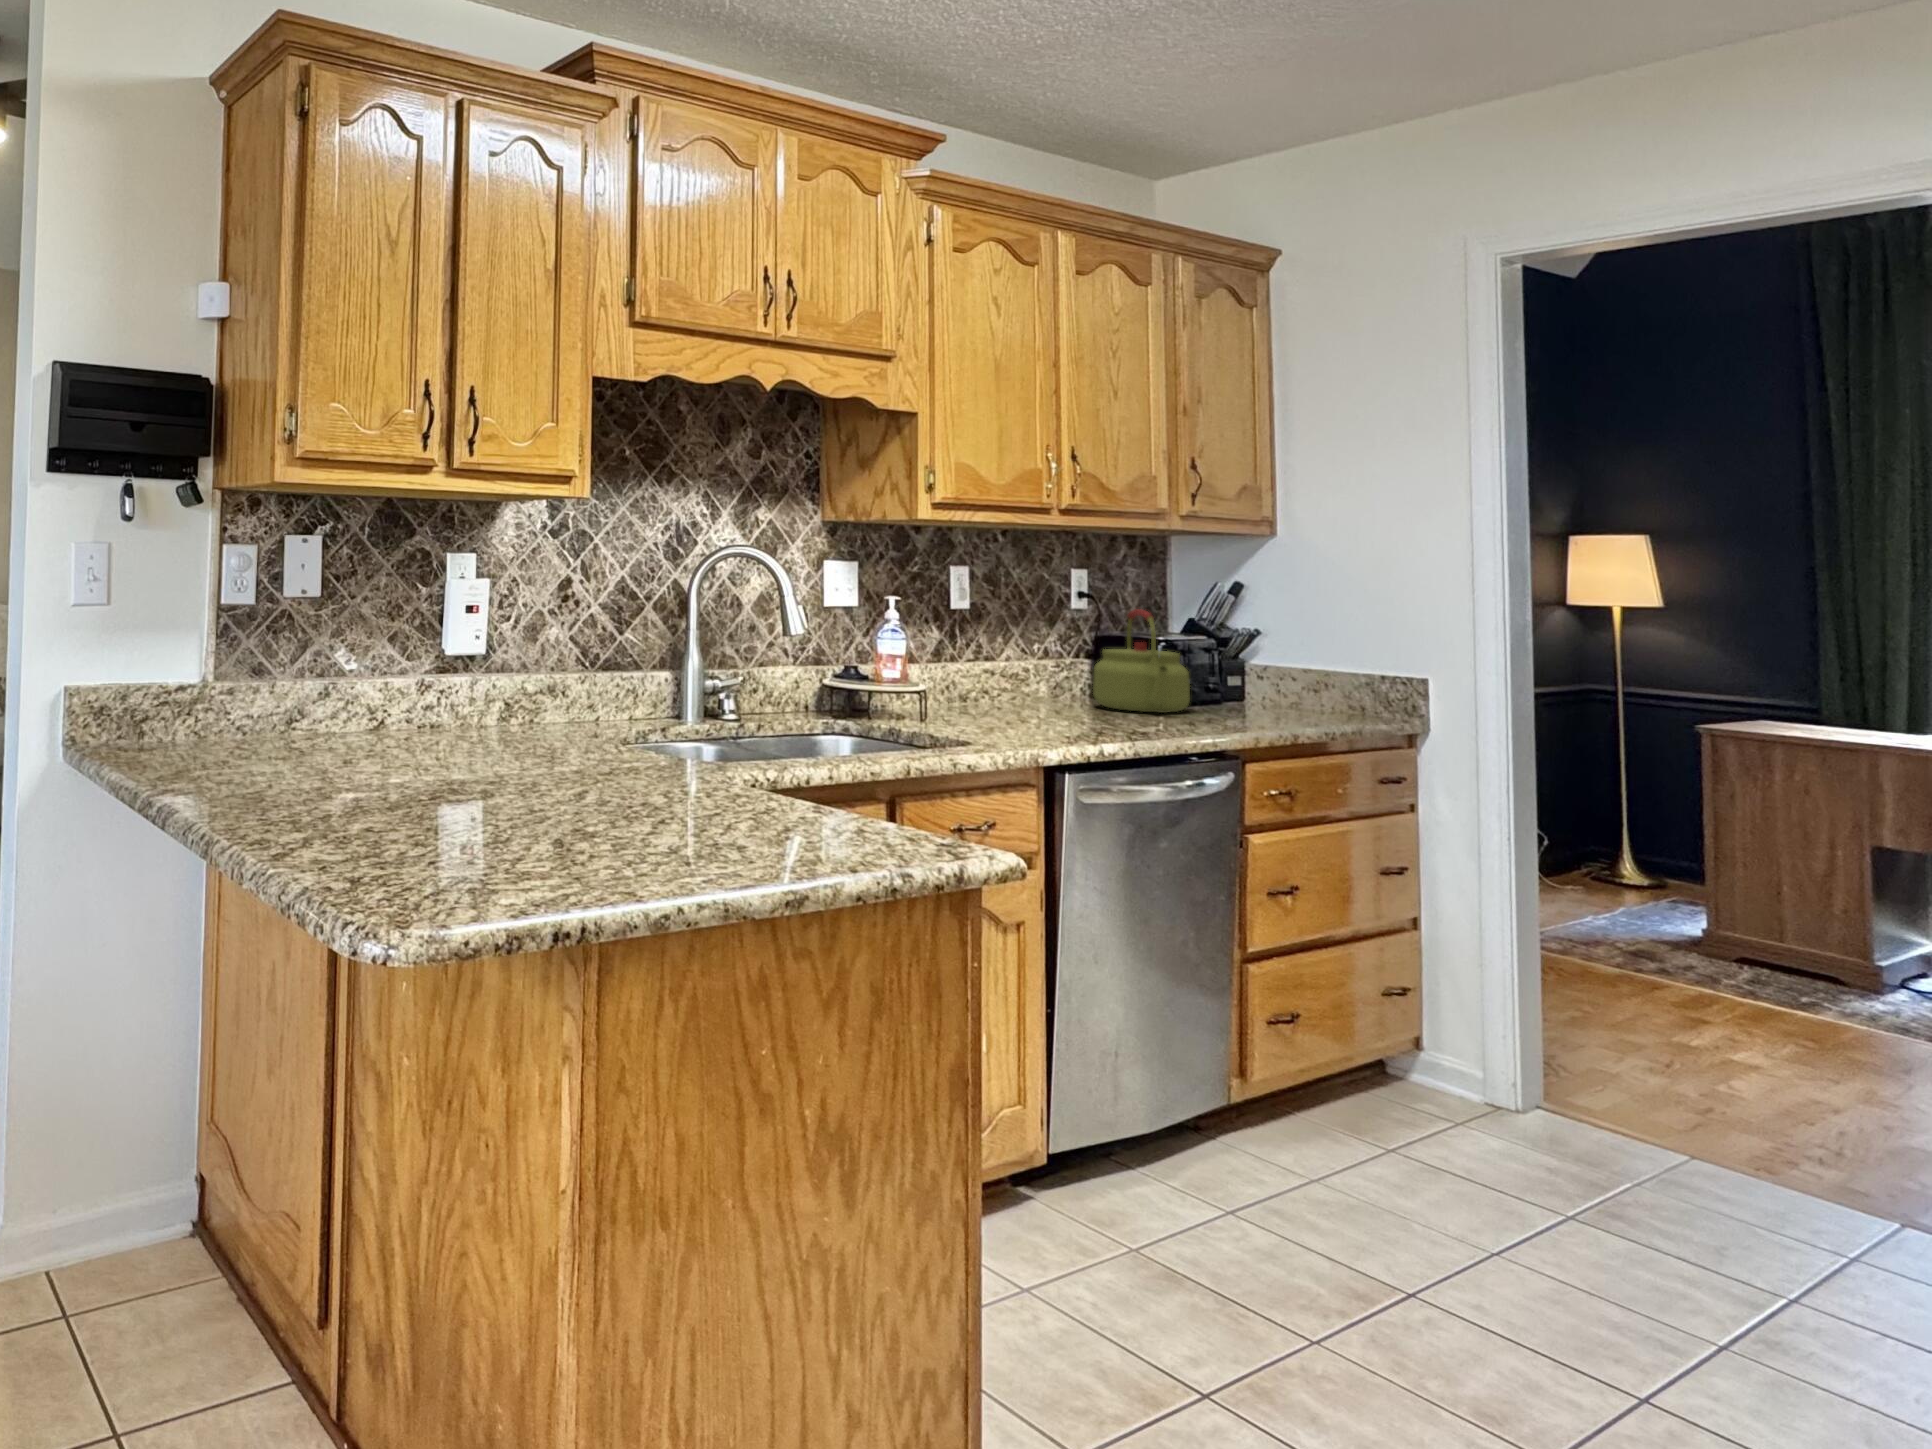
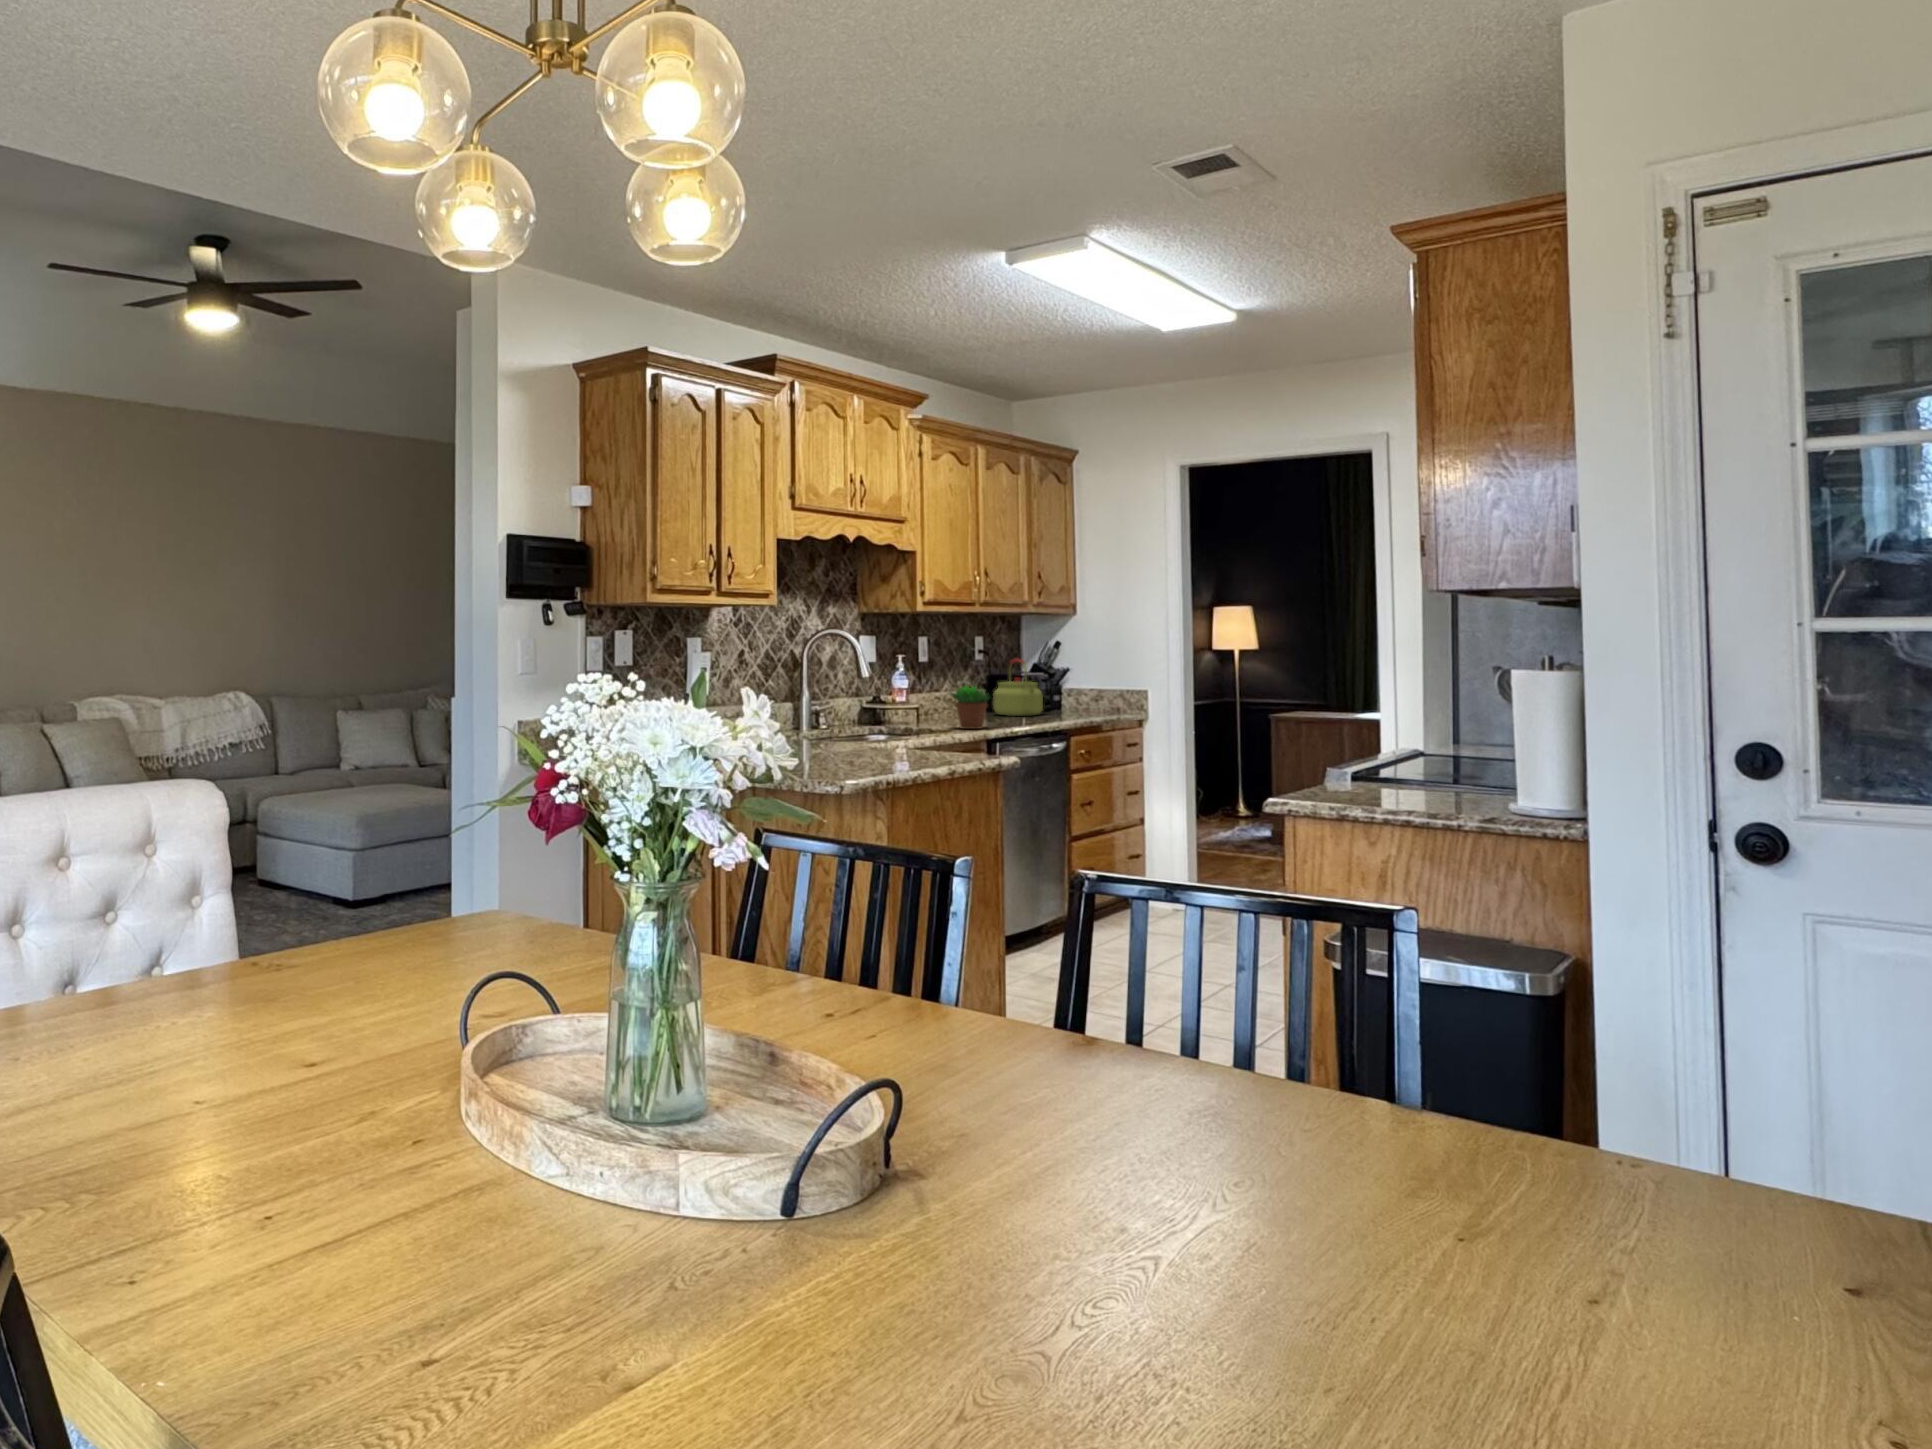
succulent plant: none [969,654,1050,739] -> present [950,687,989,729]

